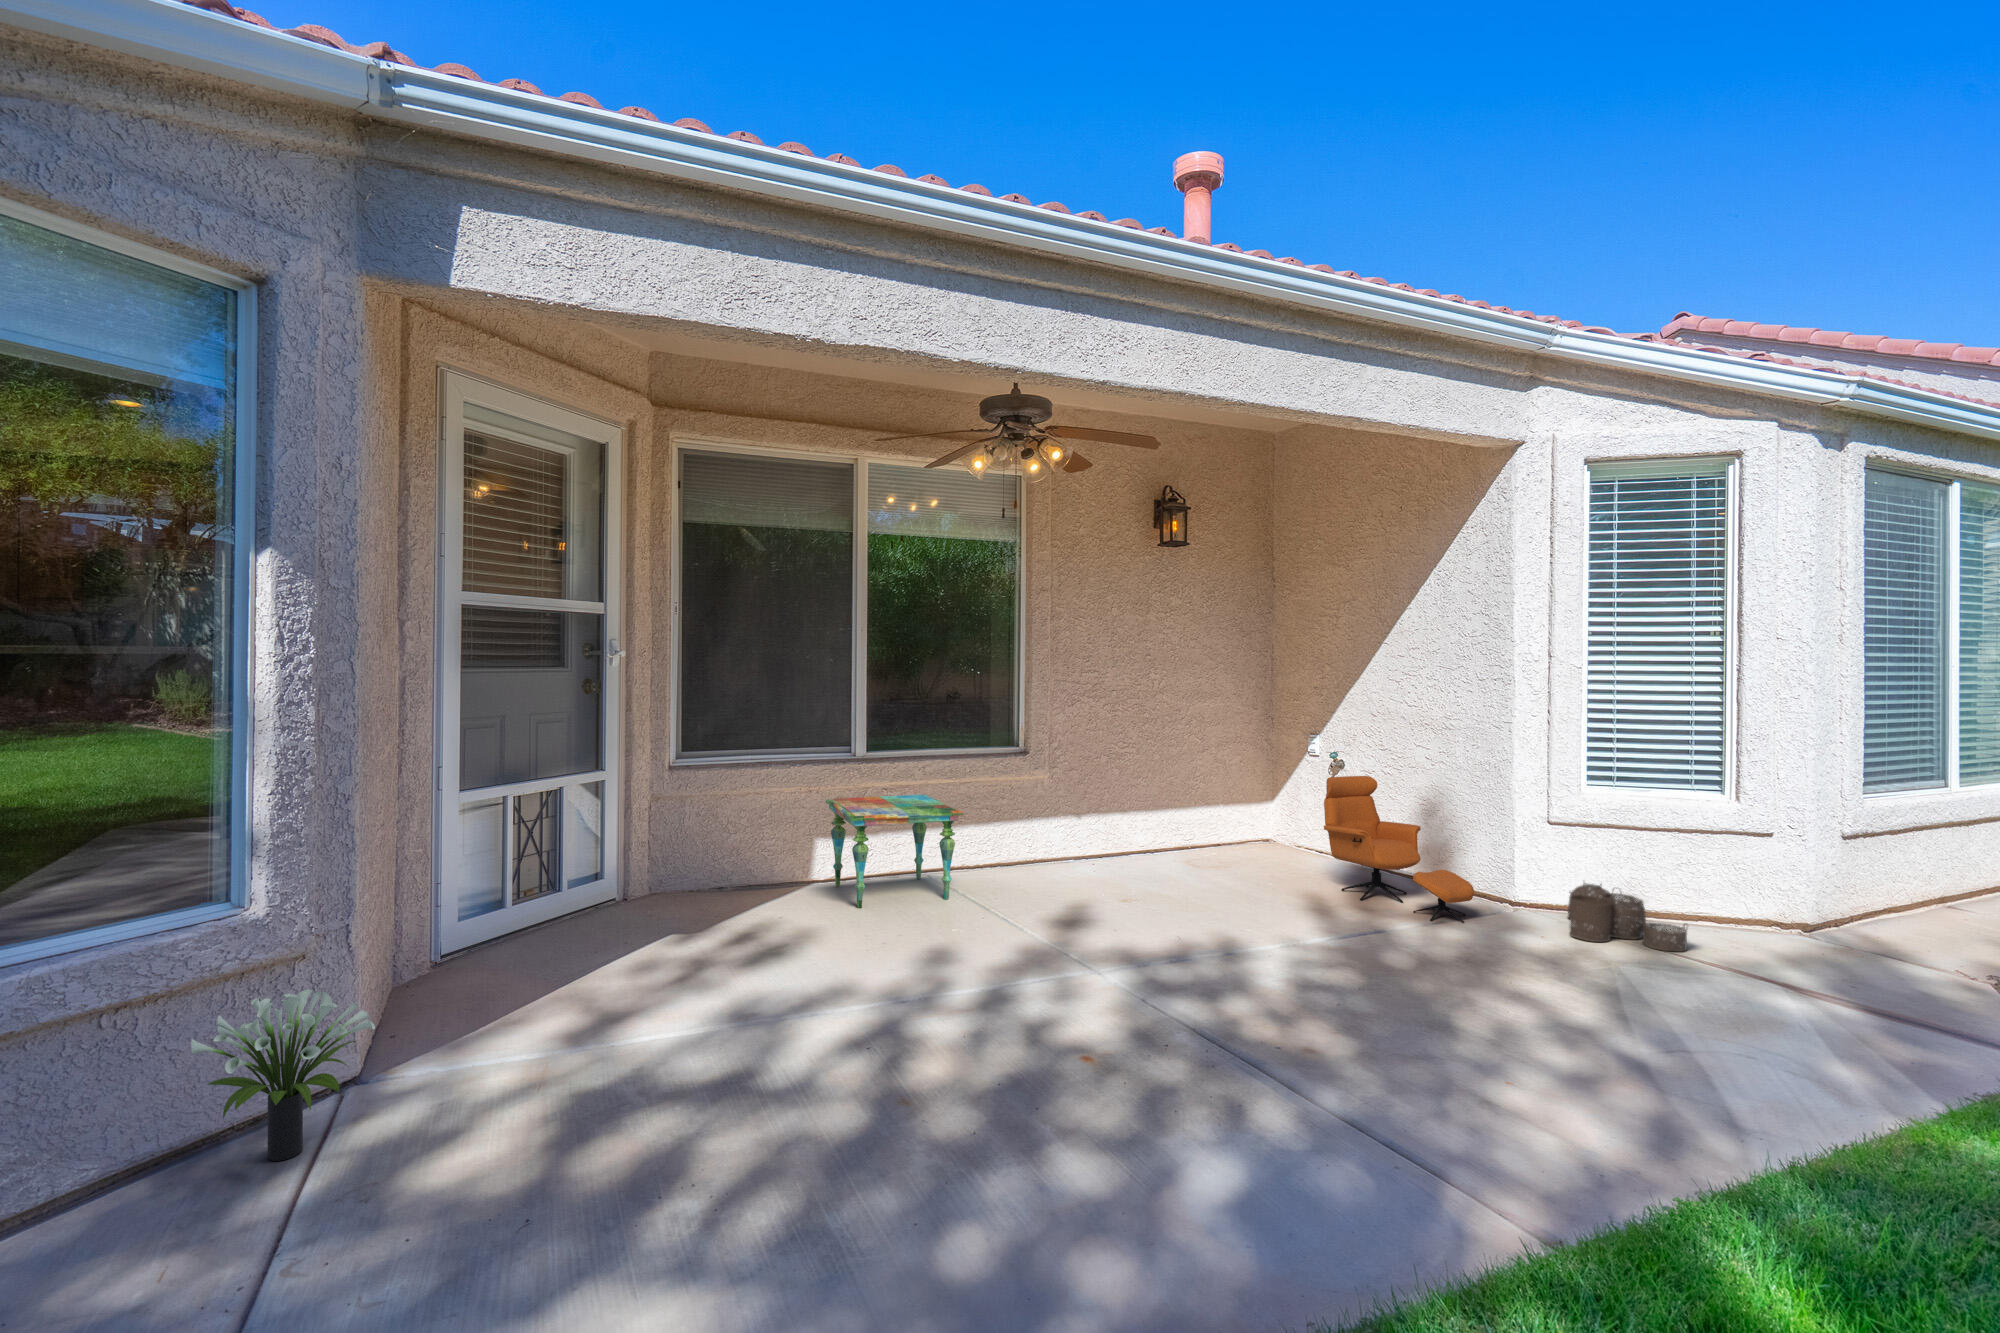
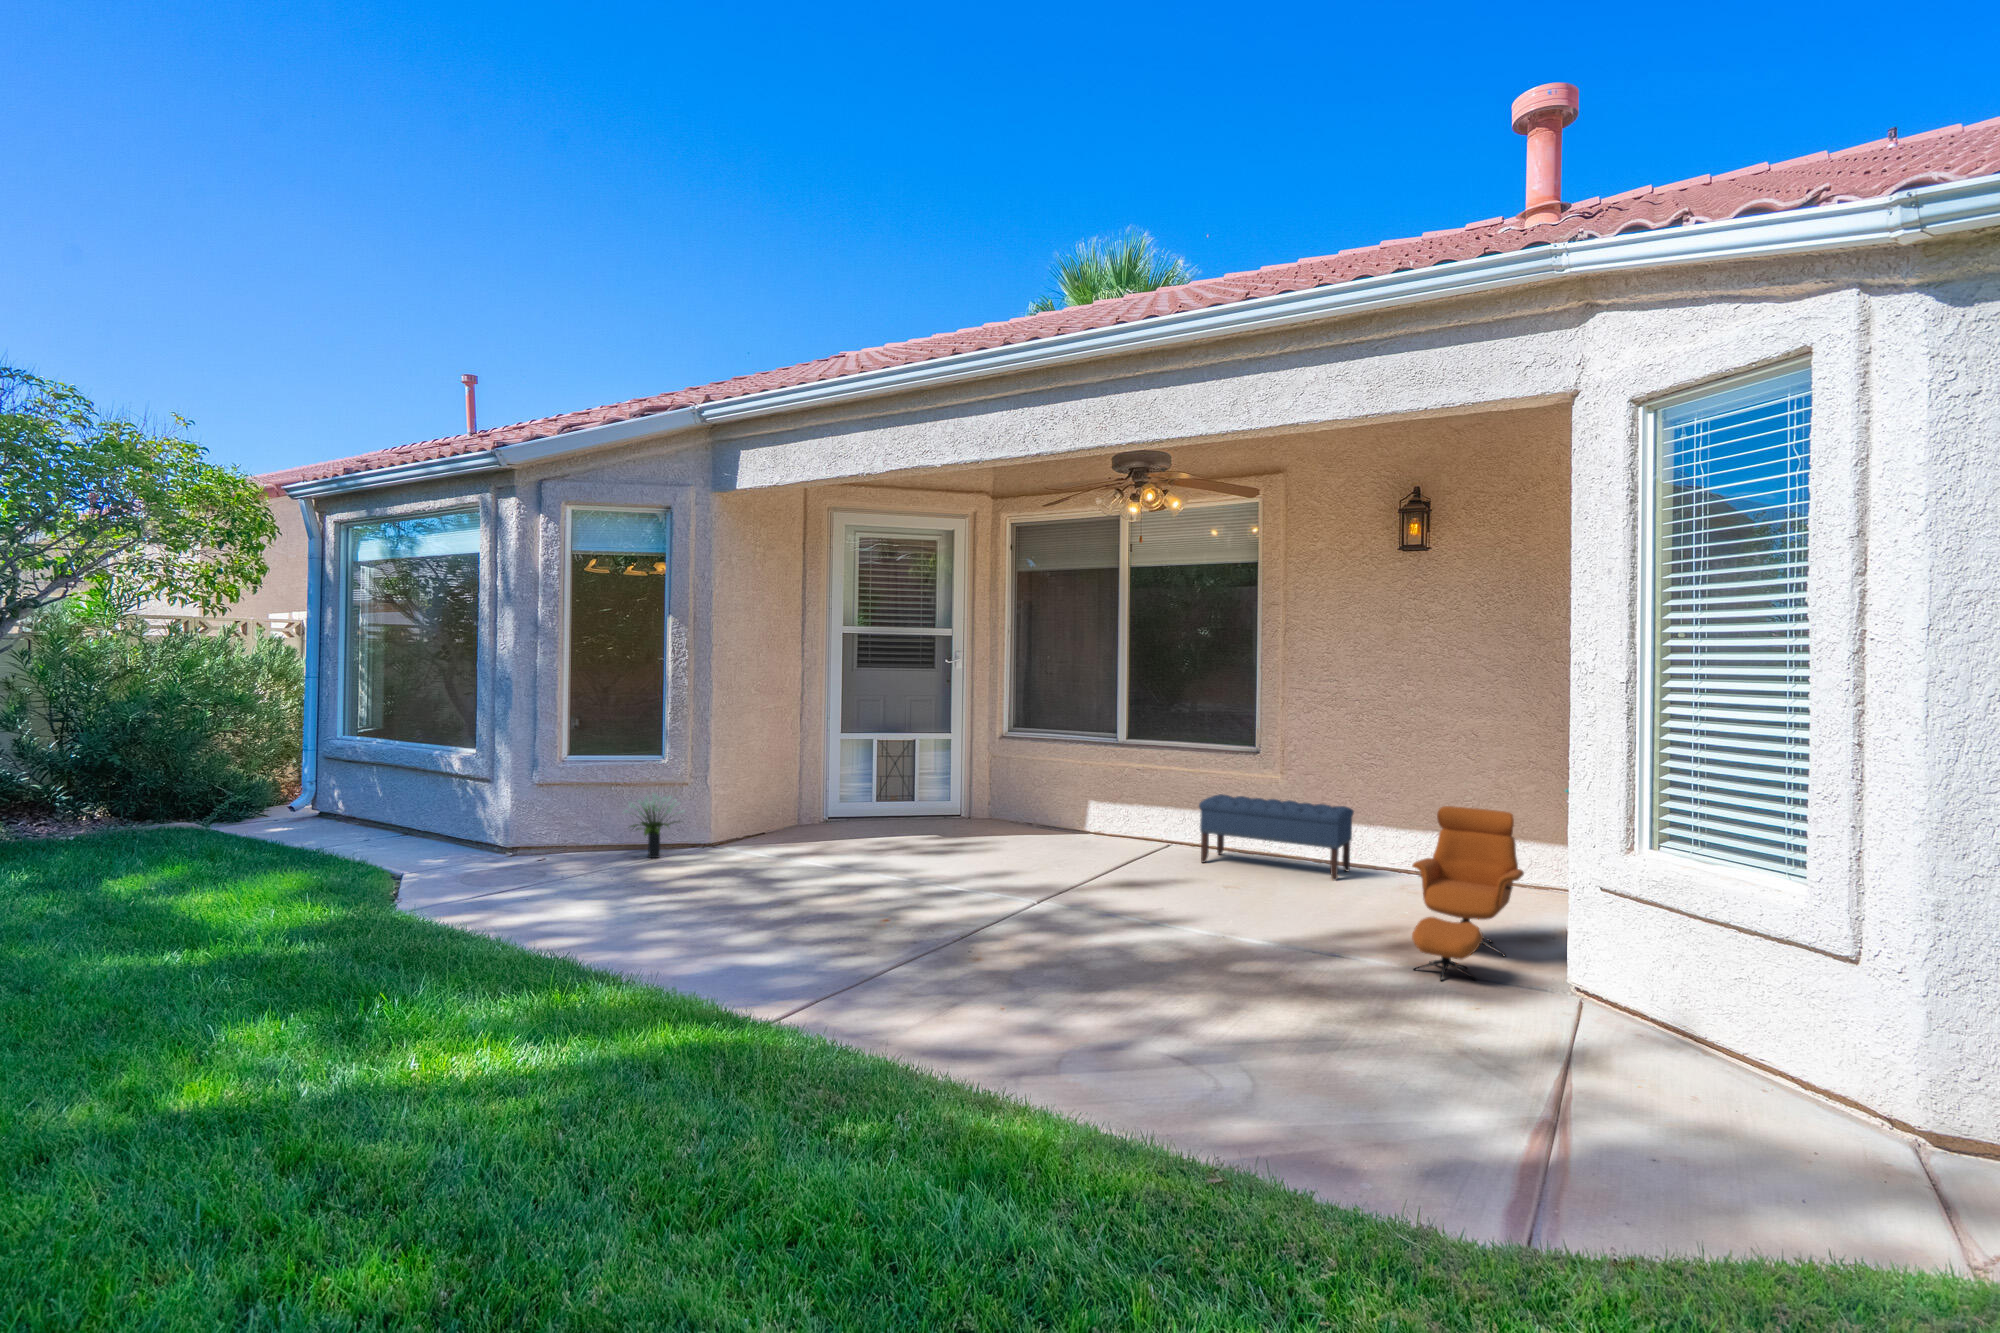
side table: present [825,795,963,908] -> none [1046,772,1163,859]
bench: none [991,796,1148,881] -> present [1199,794,1354,881]
woven basket: present [1568,883,1687,952] -> none [1498,966,1647,1074]

